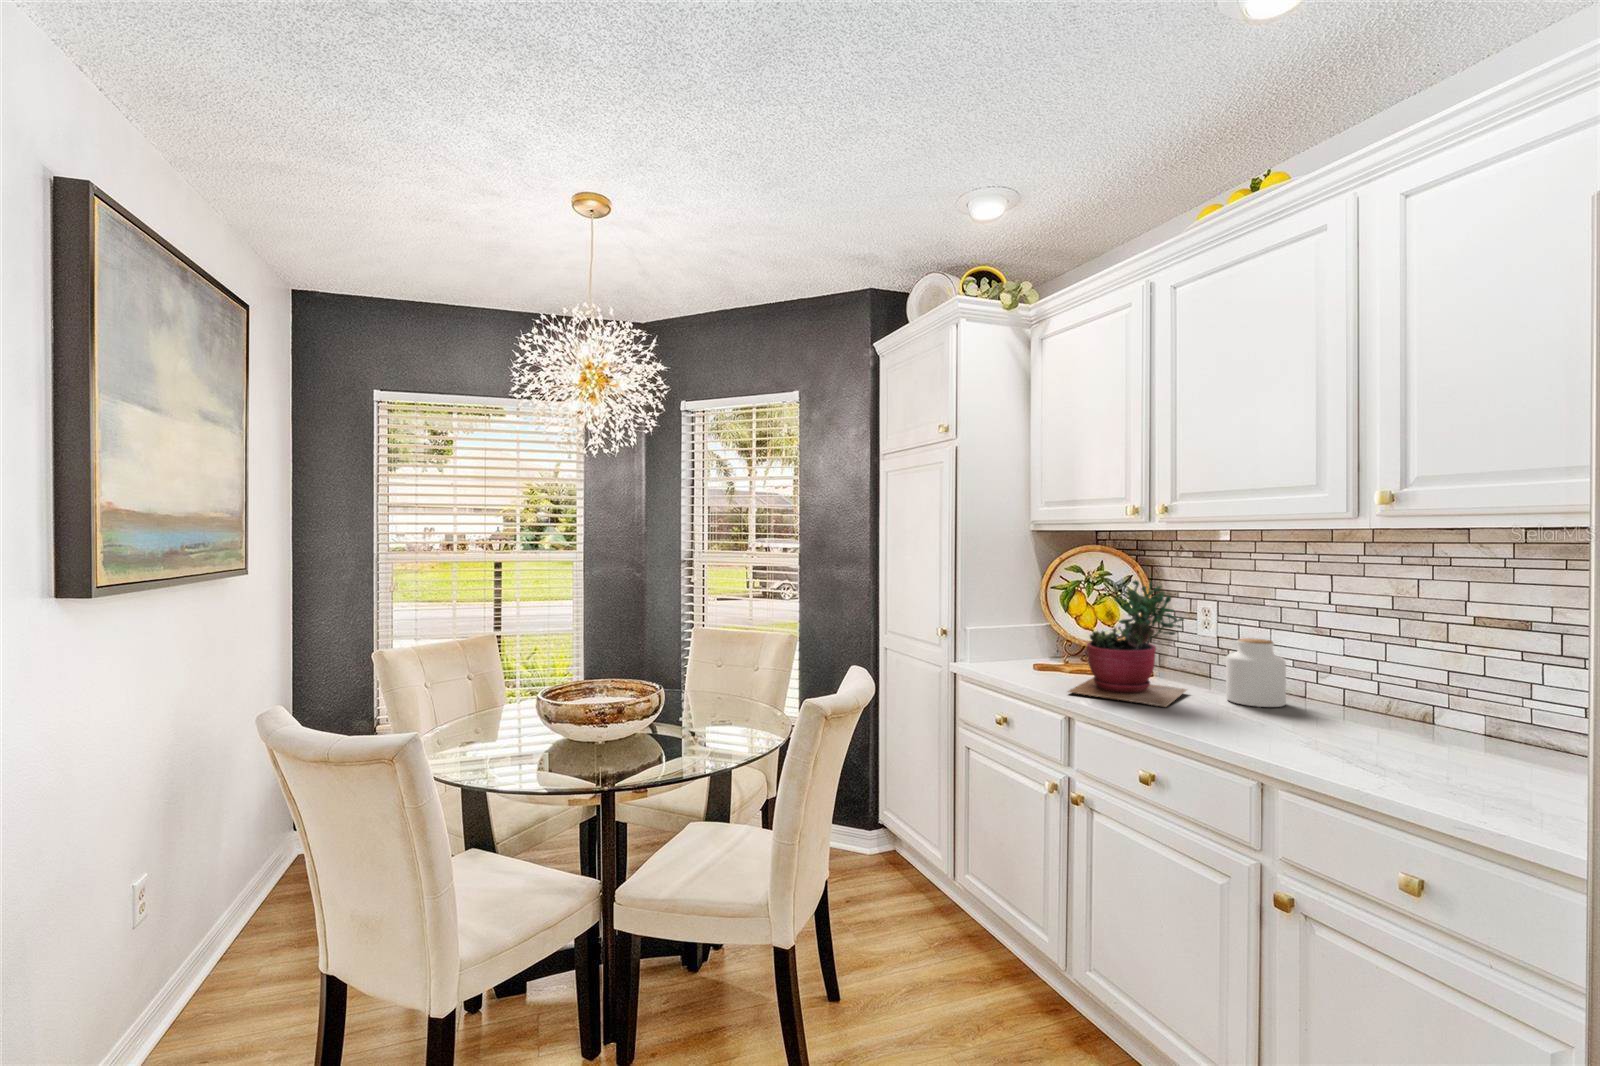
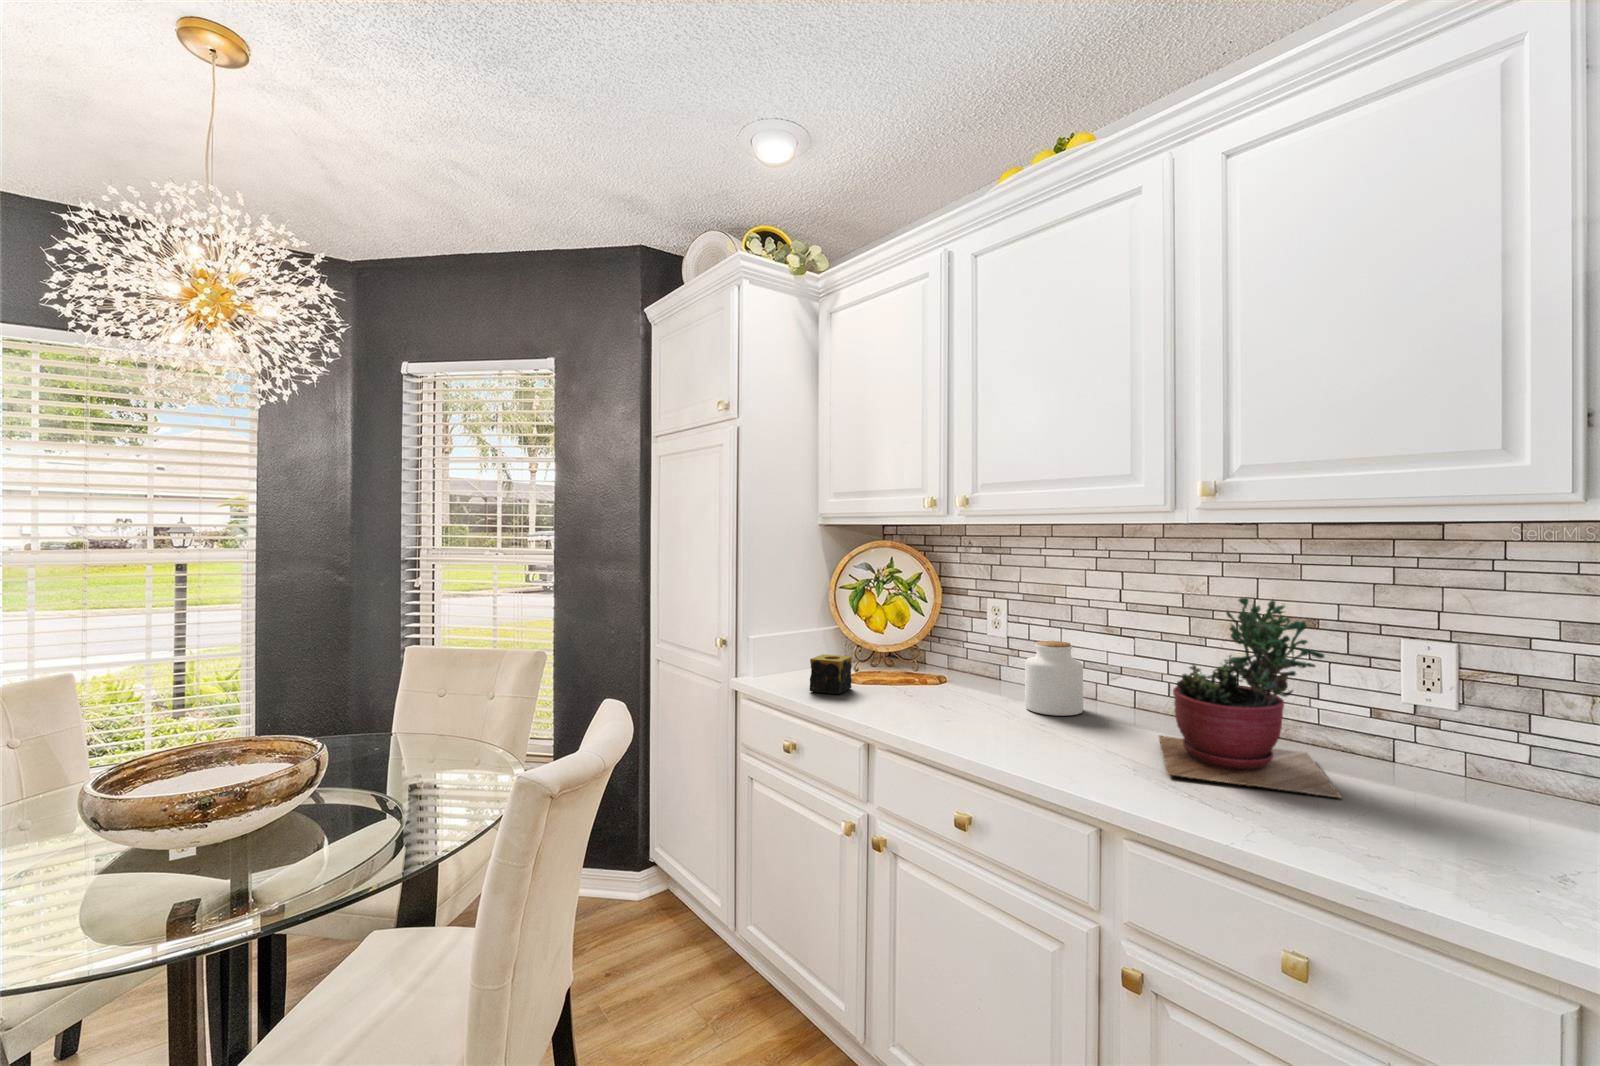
succulent plant: present [1069,581,1187,707] -> present [1159,598,1342,798]
candle: none [1020,645,1060,680] -> present [810,654,852,694]

